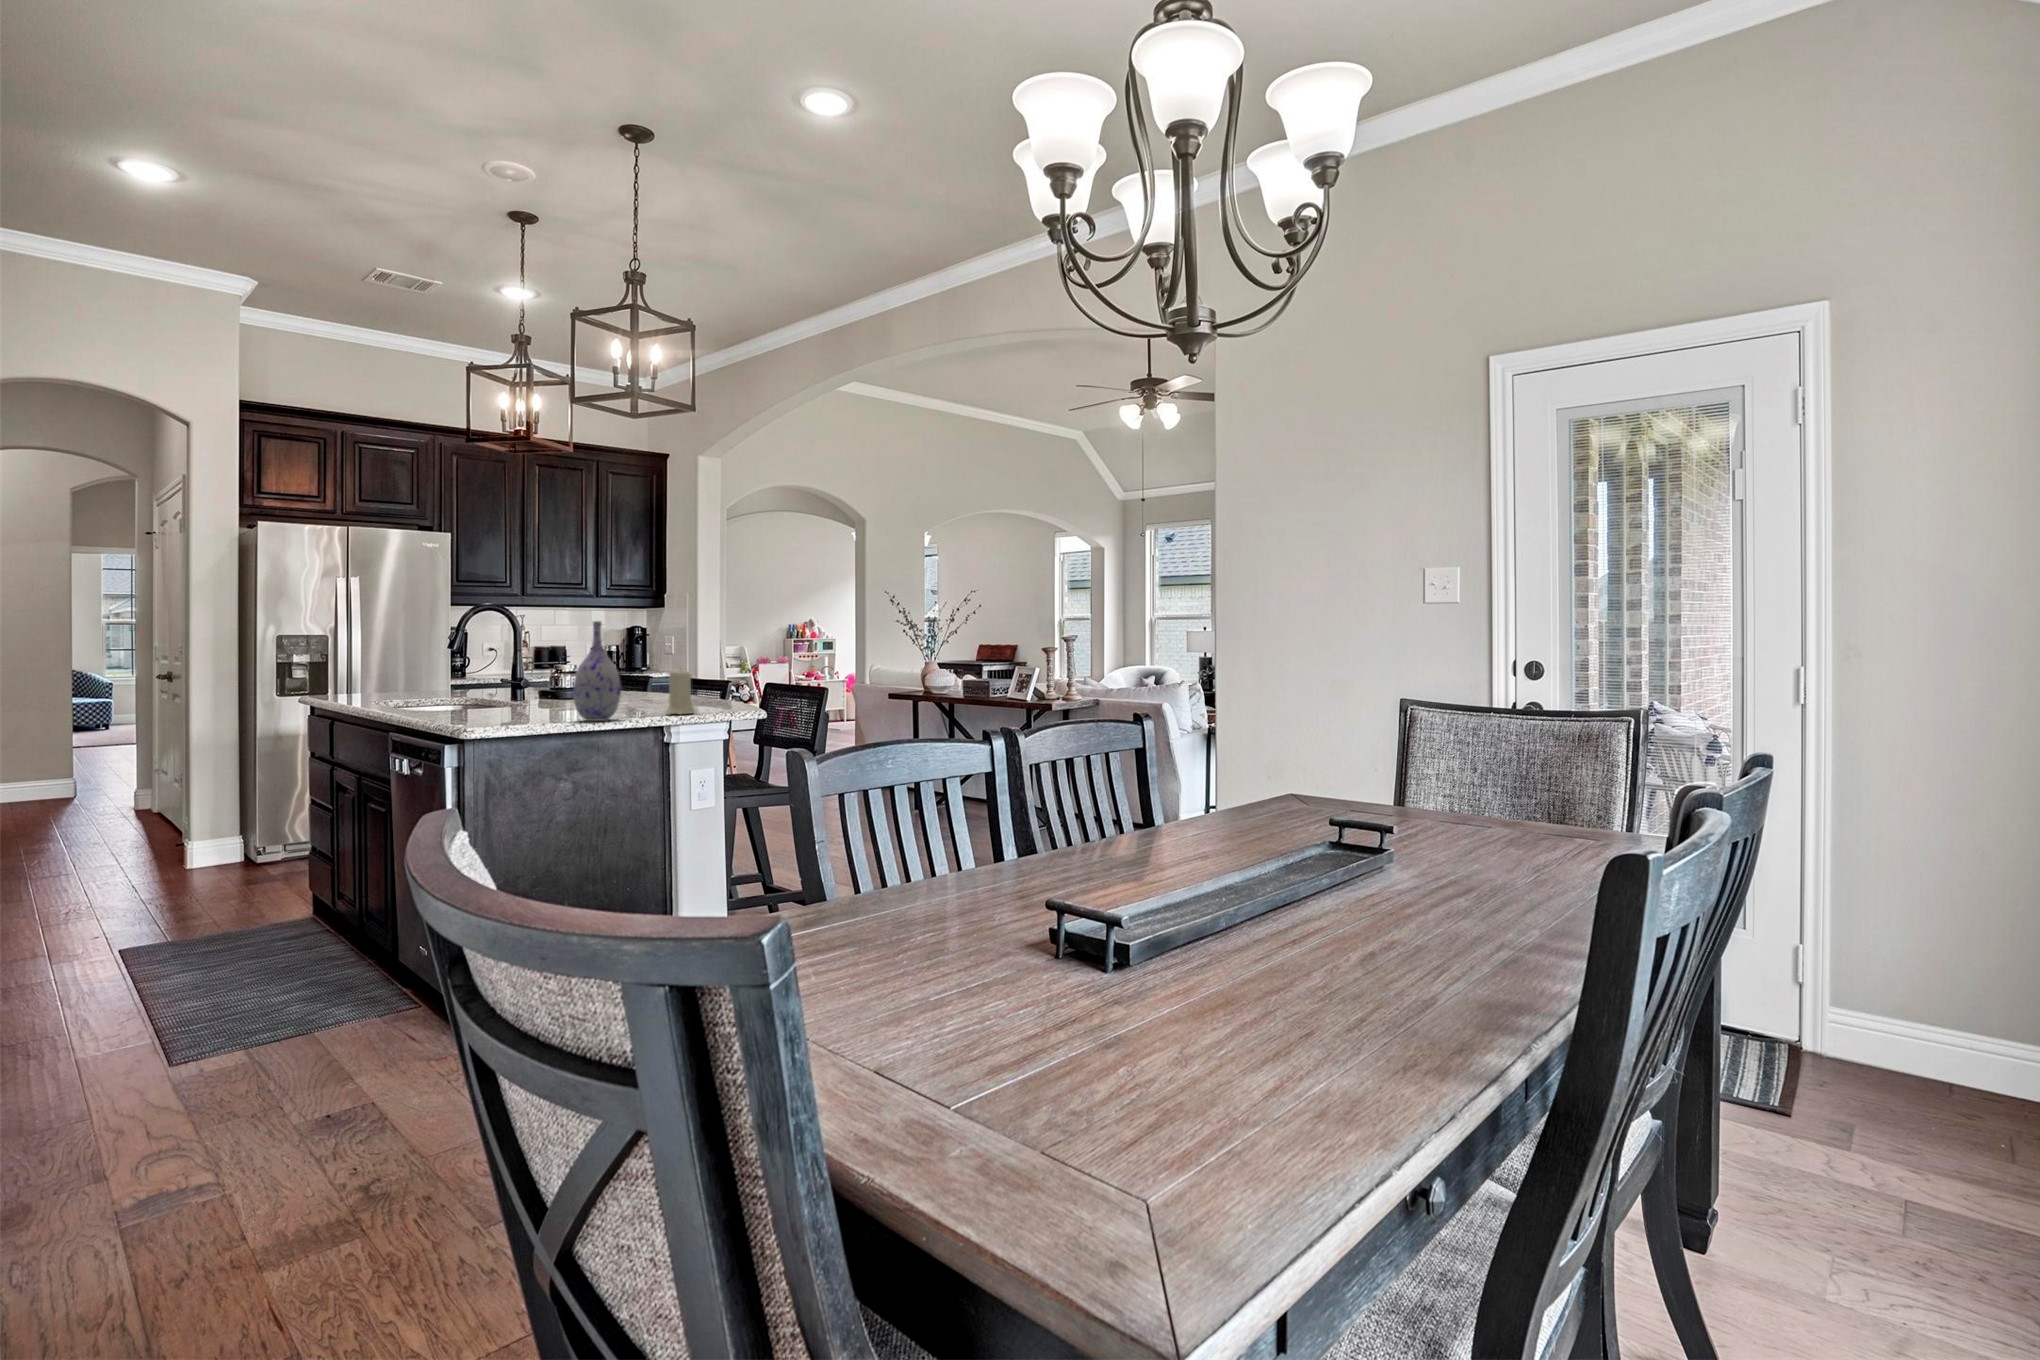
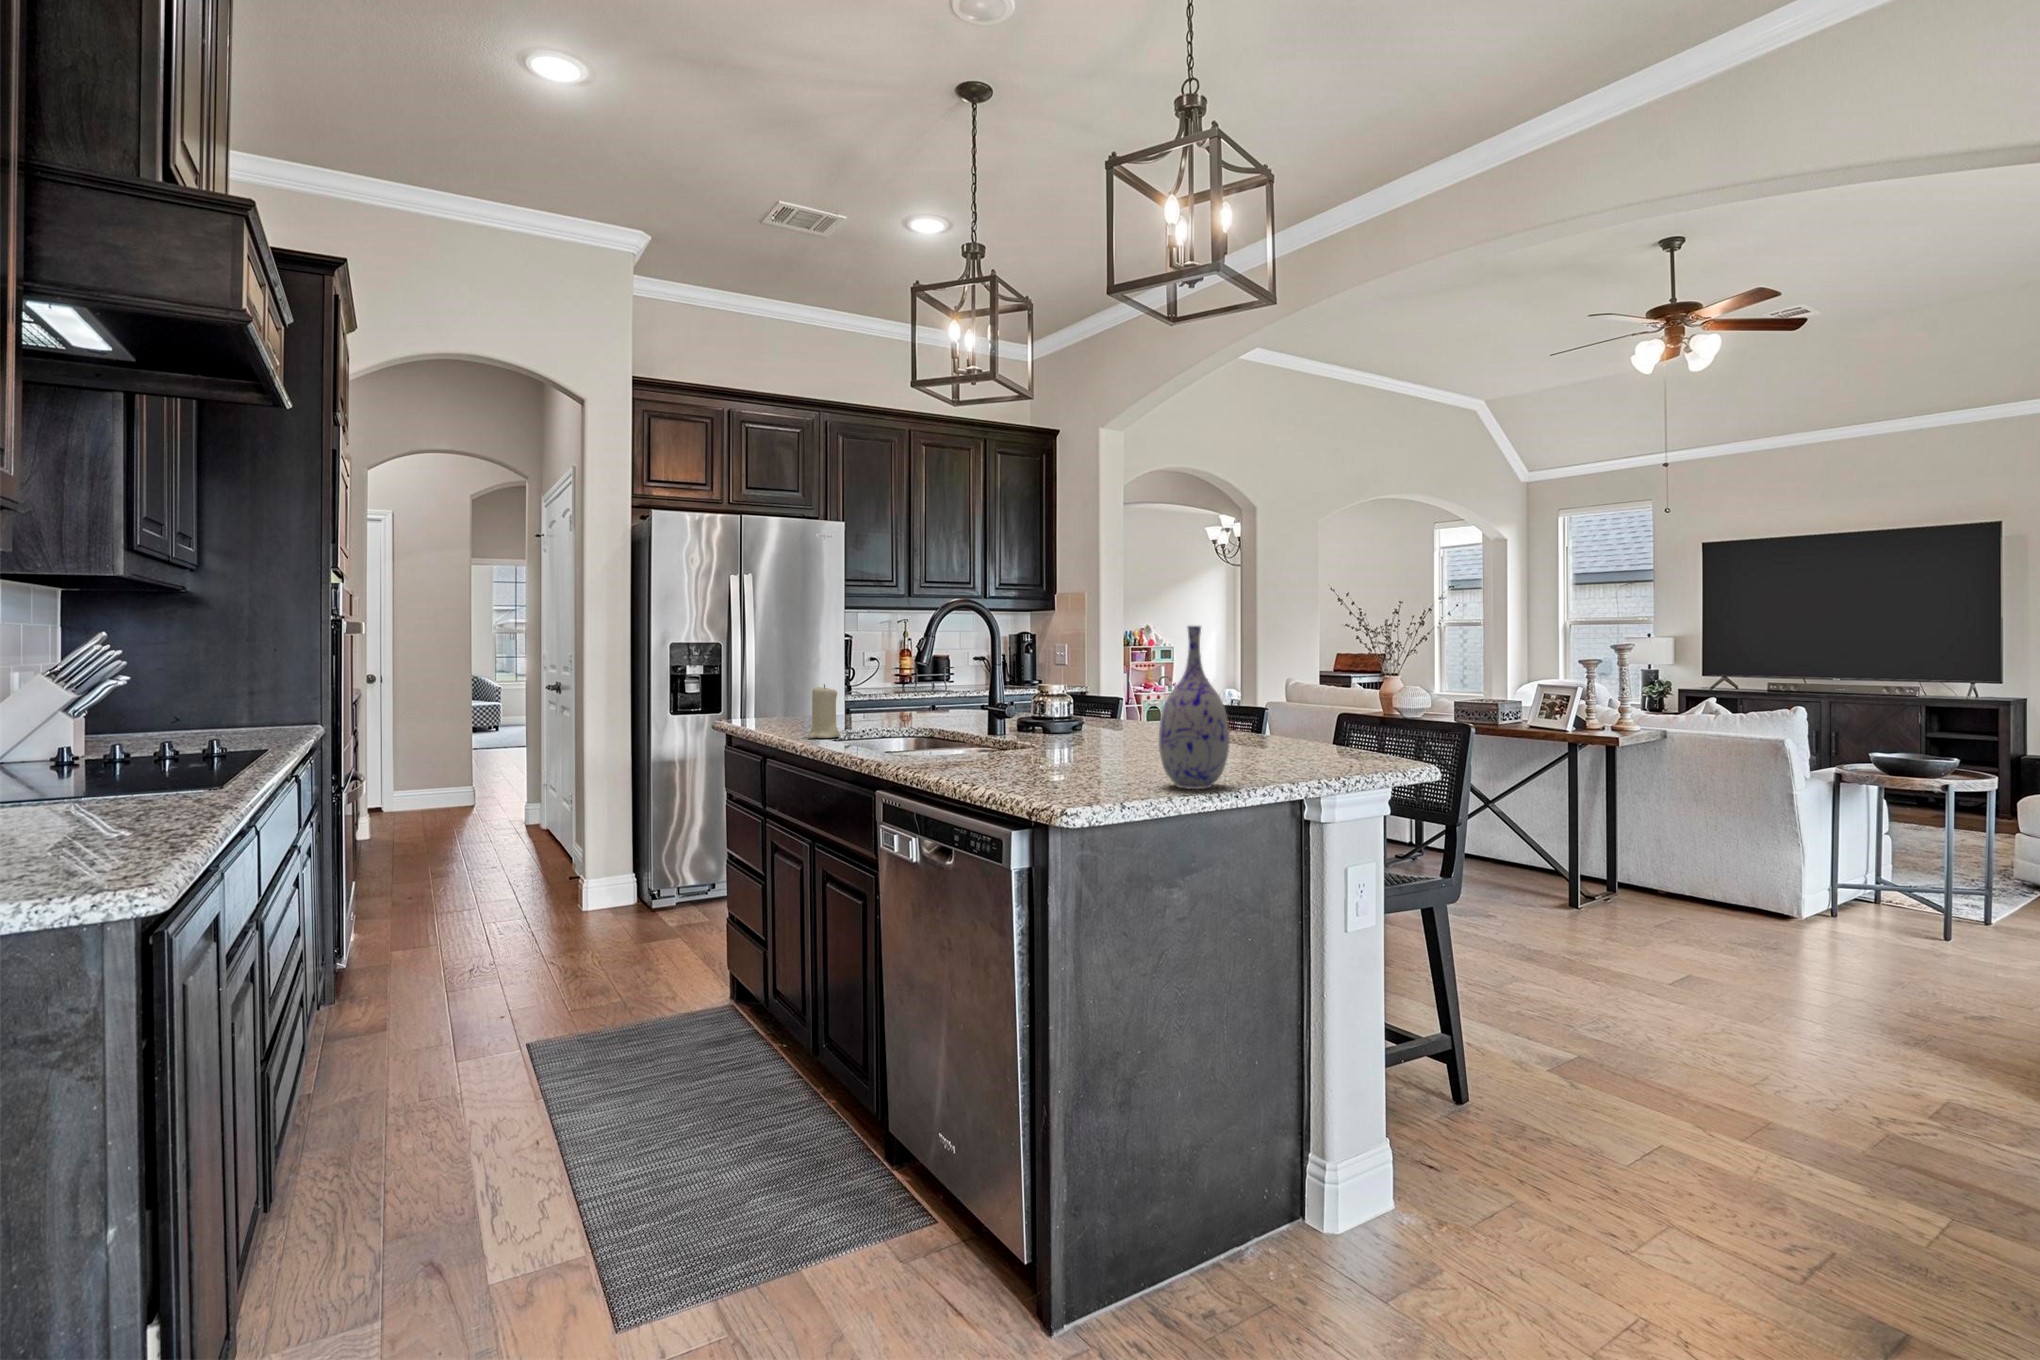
candle: present [665,670,694,715] -> present [808,684,840,738]

